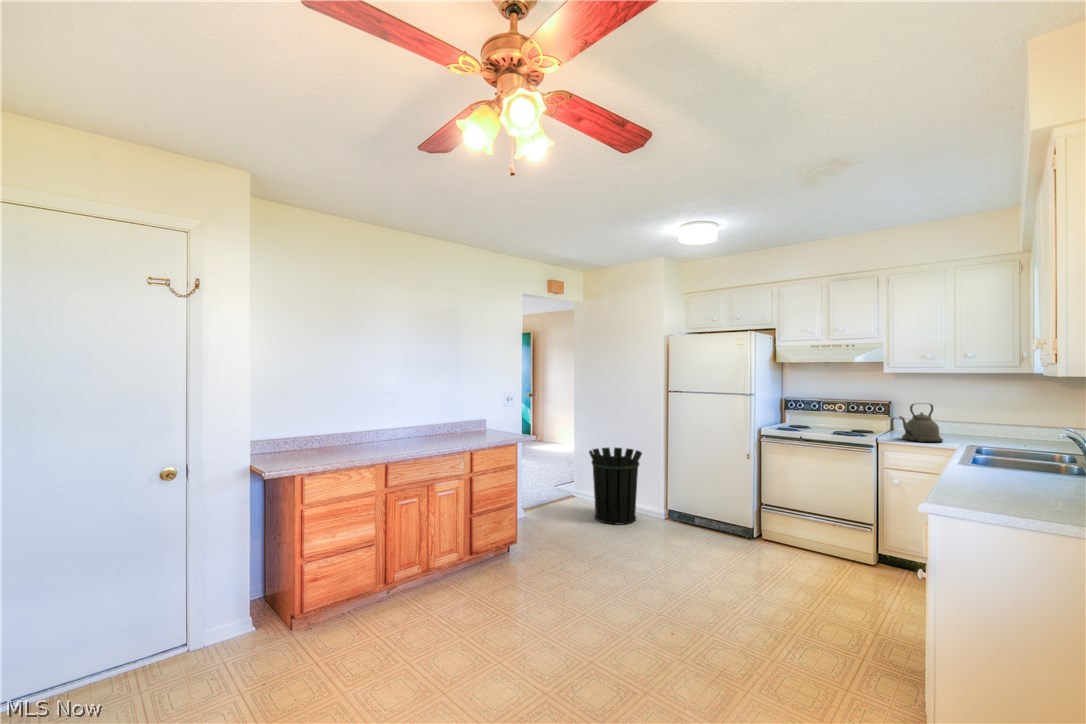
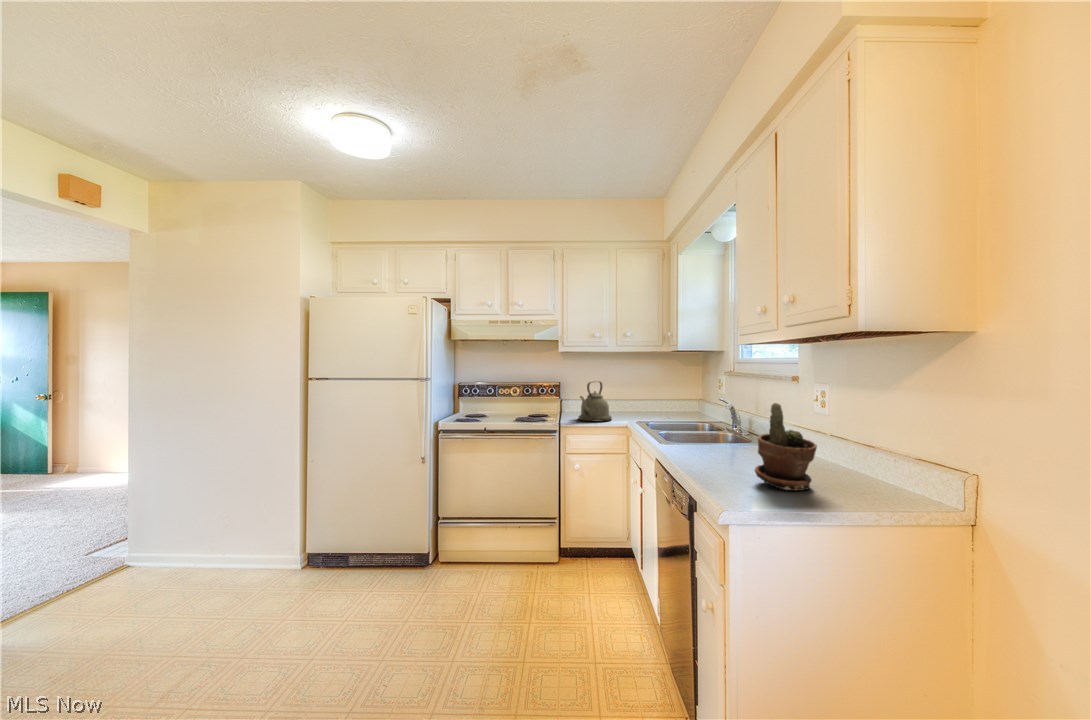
potted plant: none [984,429,1042,498] -> present [755,403,817,491]
waste bin: present [589,448,642,525] -> none [150,472,263,613]

